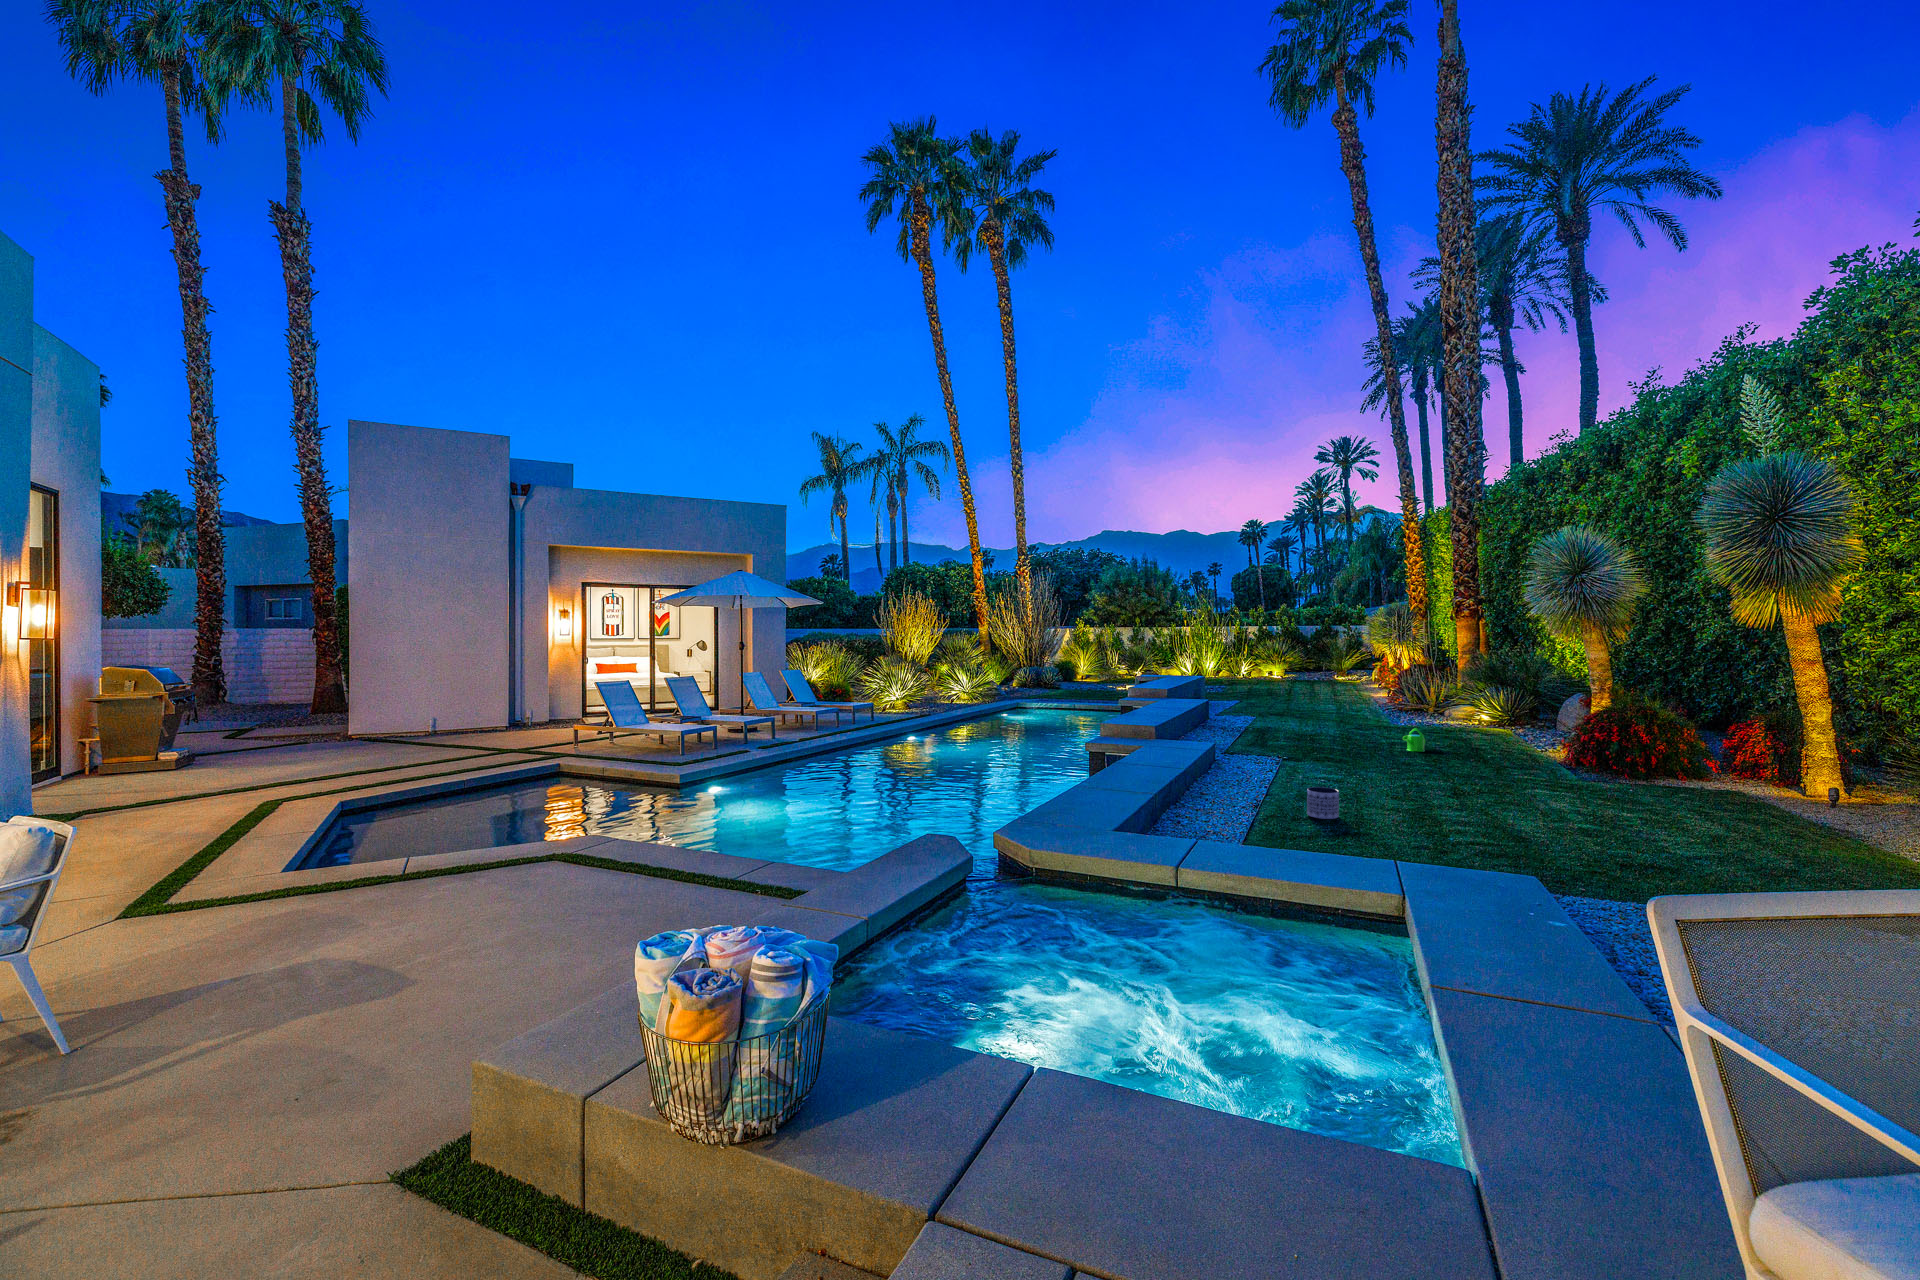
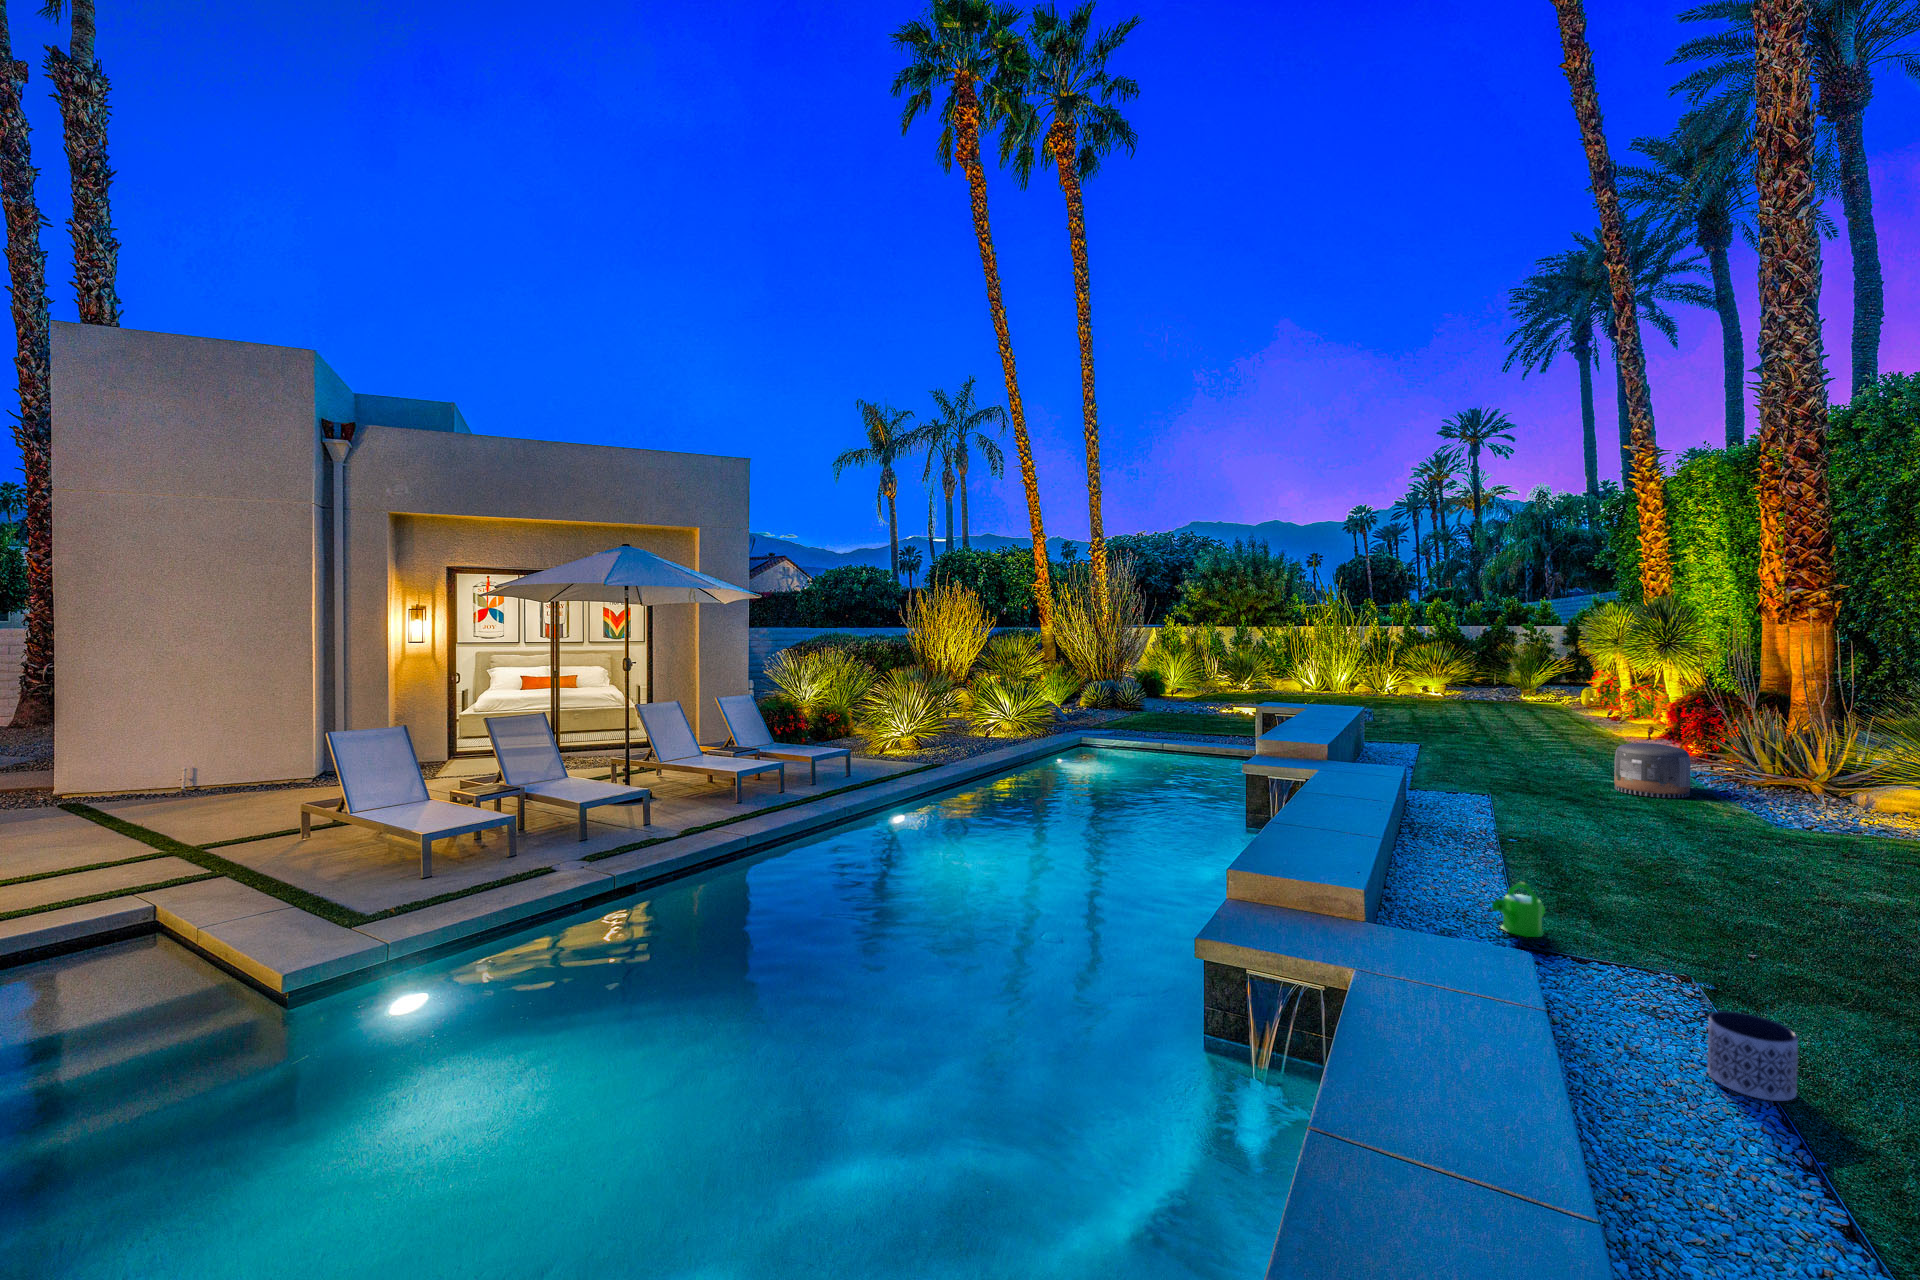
pouf: none [1355,696,1396,728] -> present [1614,743,1691,798]
watering can: present [1403,728,1426,752] -> present [1492,882,1545,937]

